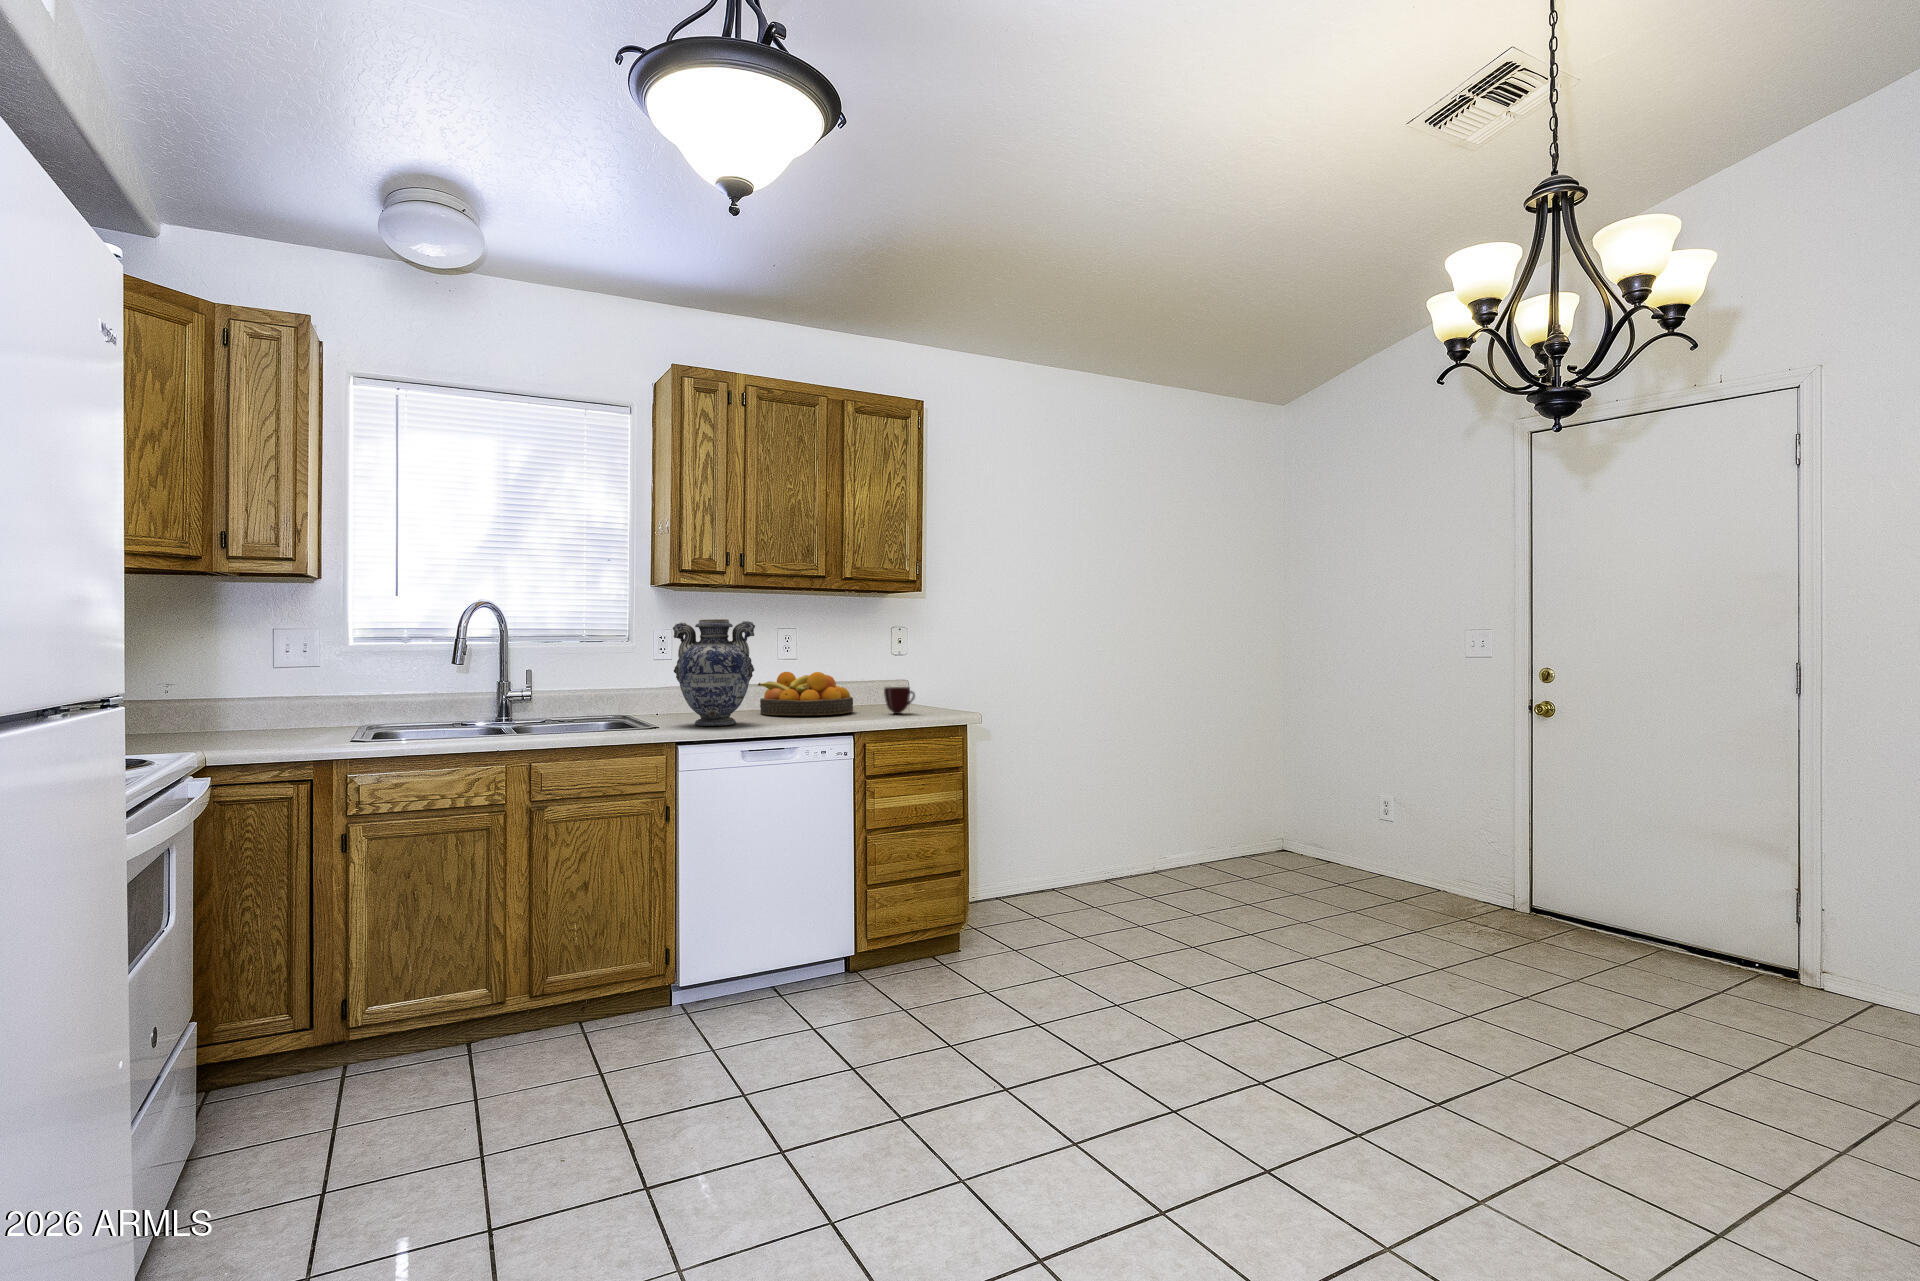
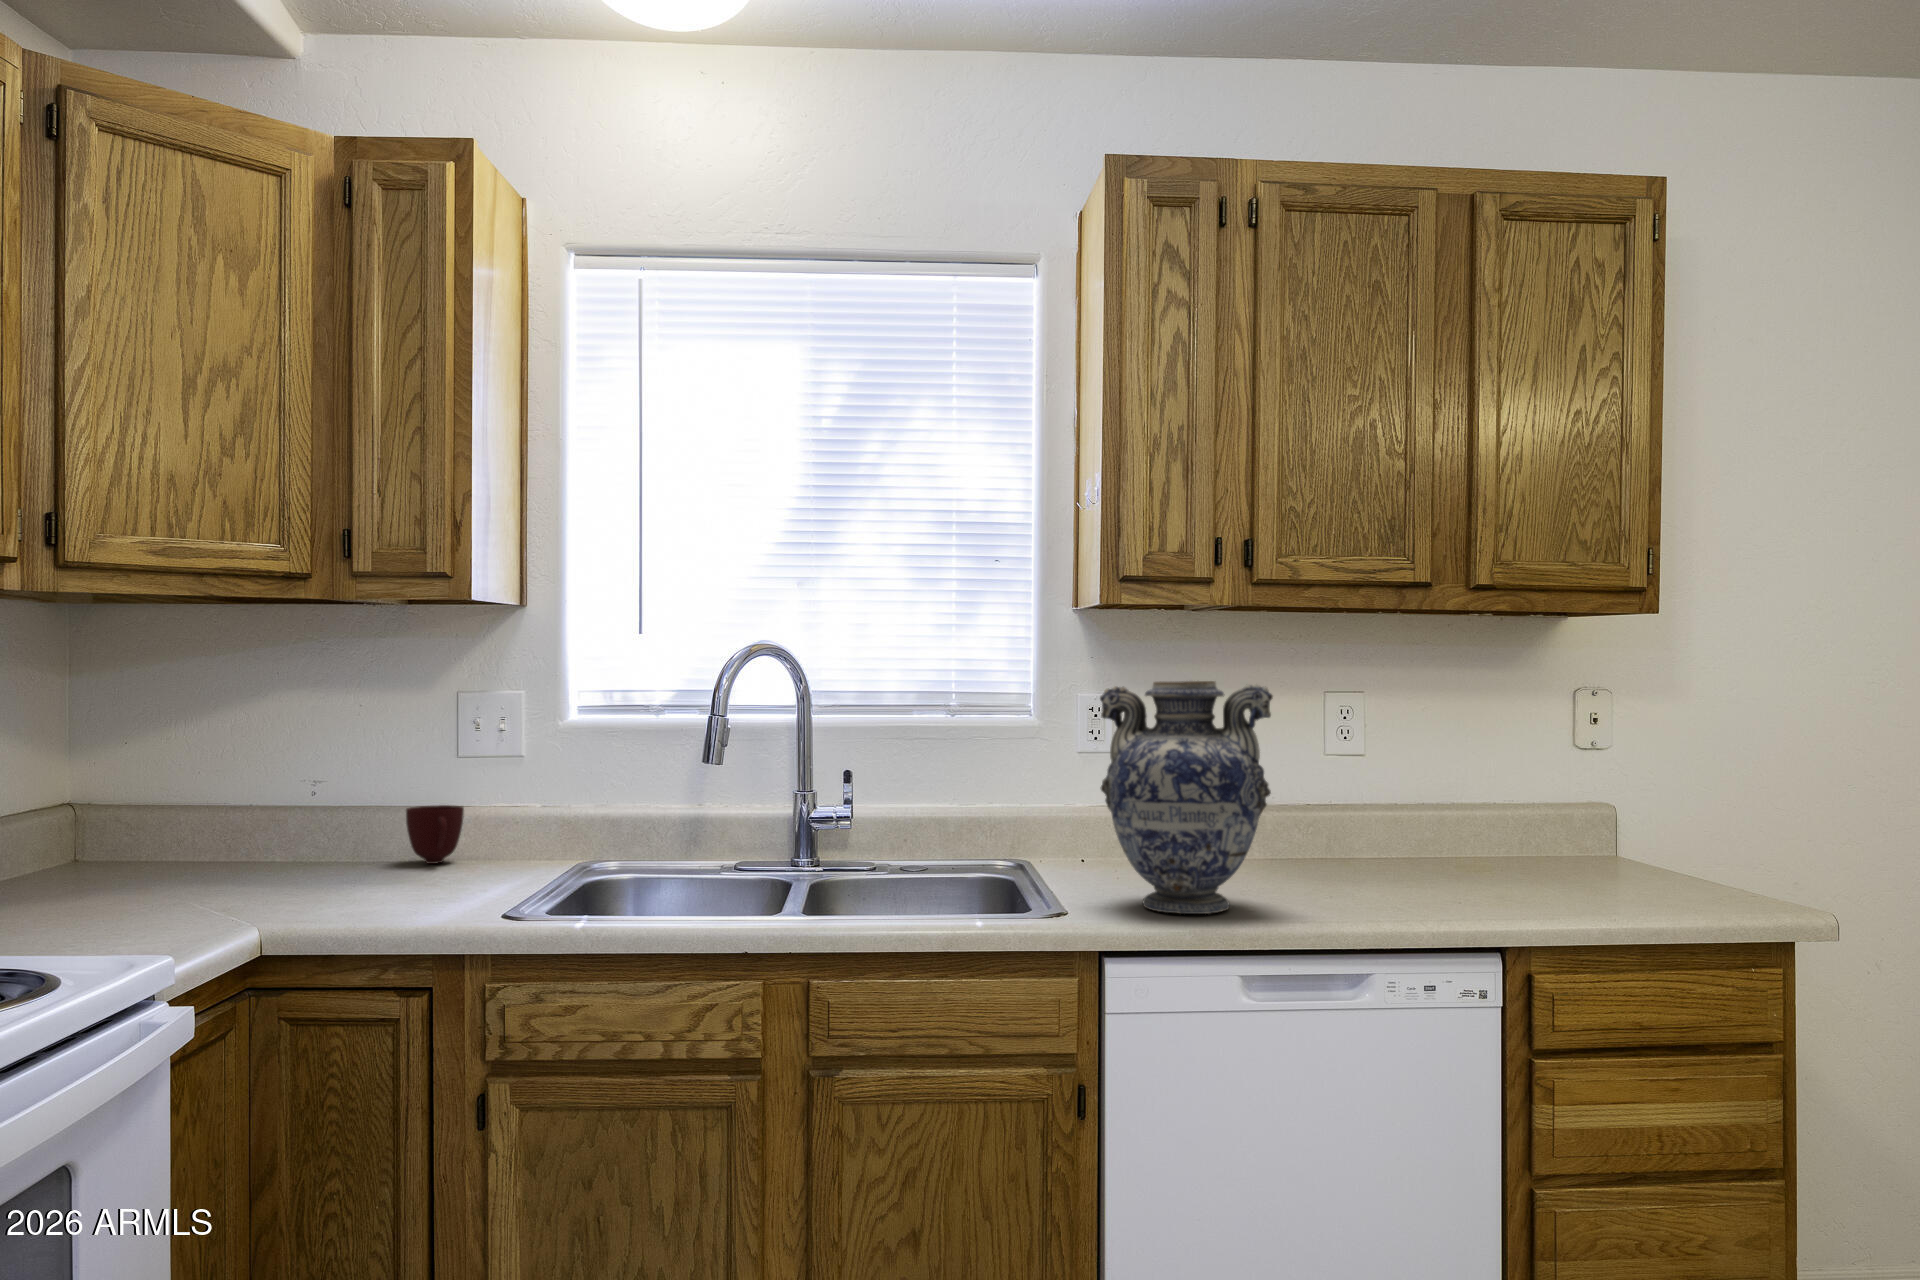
fruit bowl: present [758,672,853,715] -> none [1279,785,1492,890]
mug: present [884,687,915,714] -> present [406,805,464,864]

